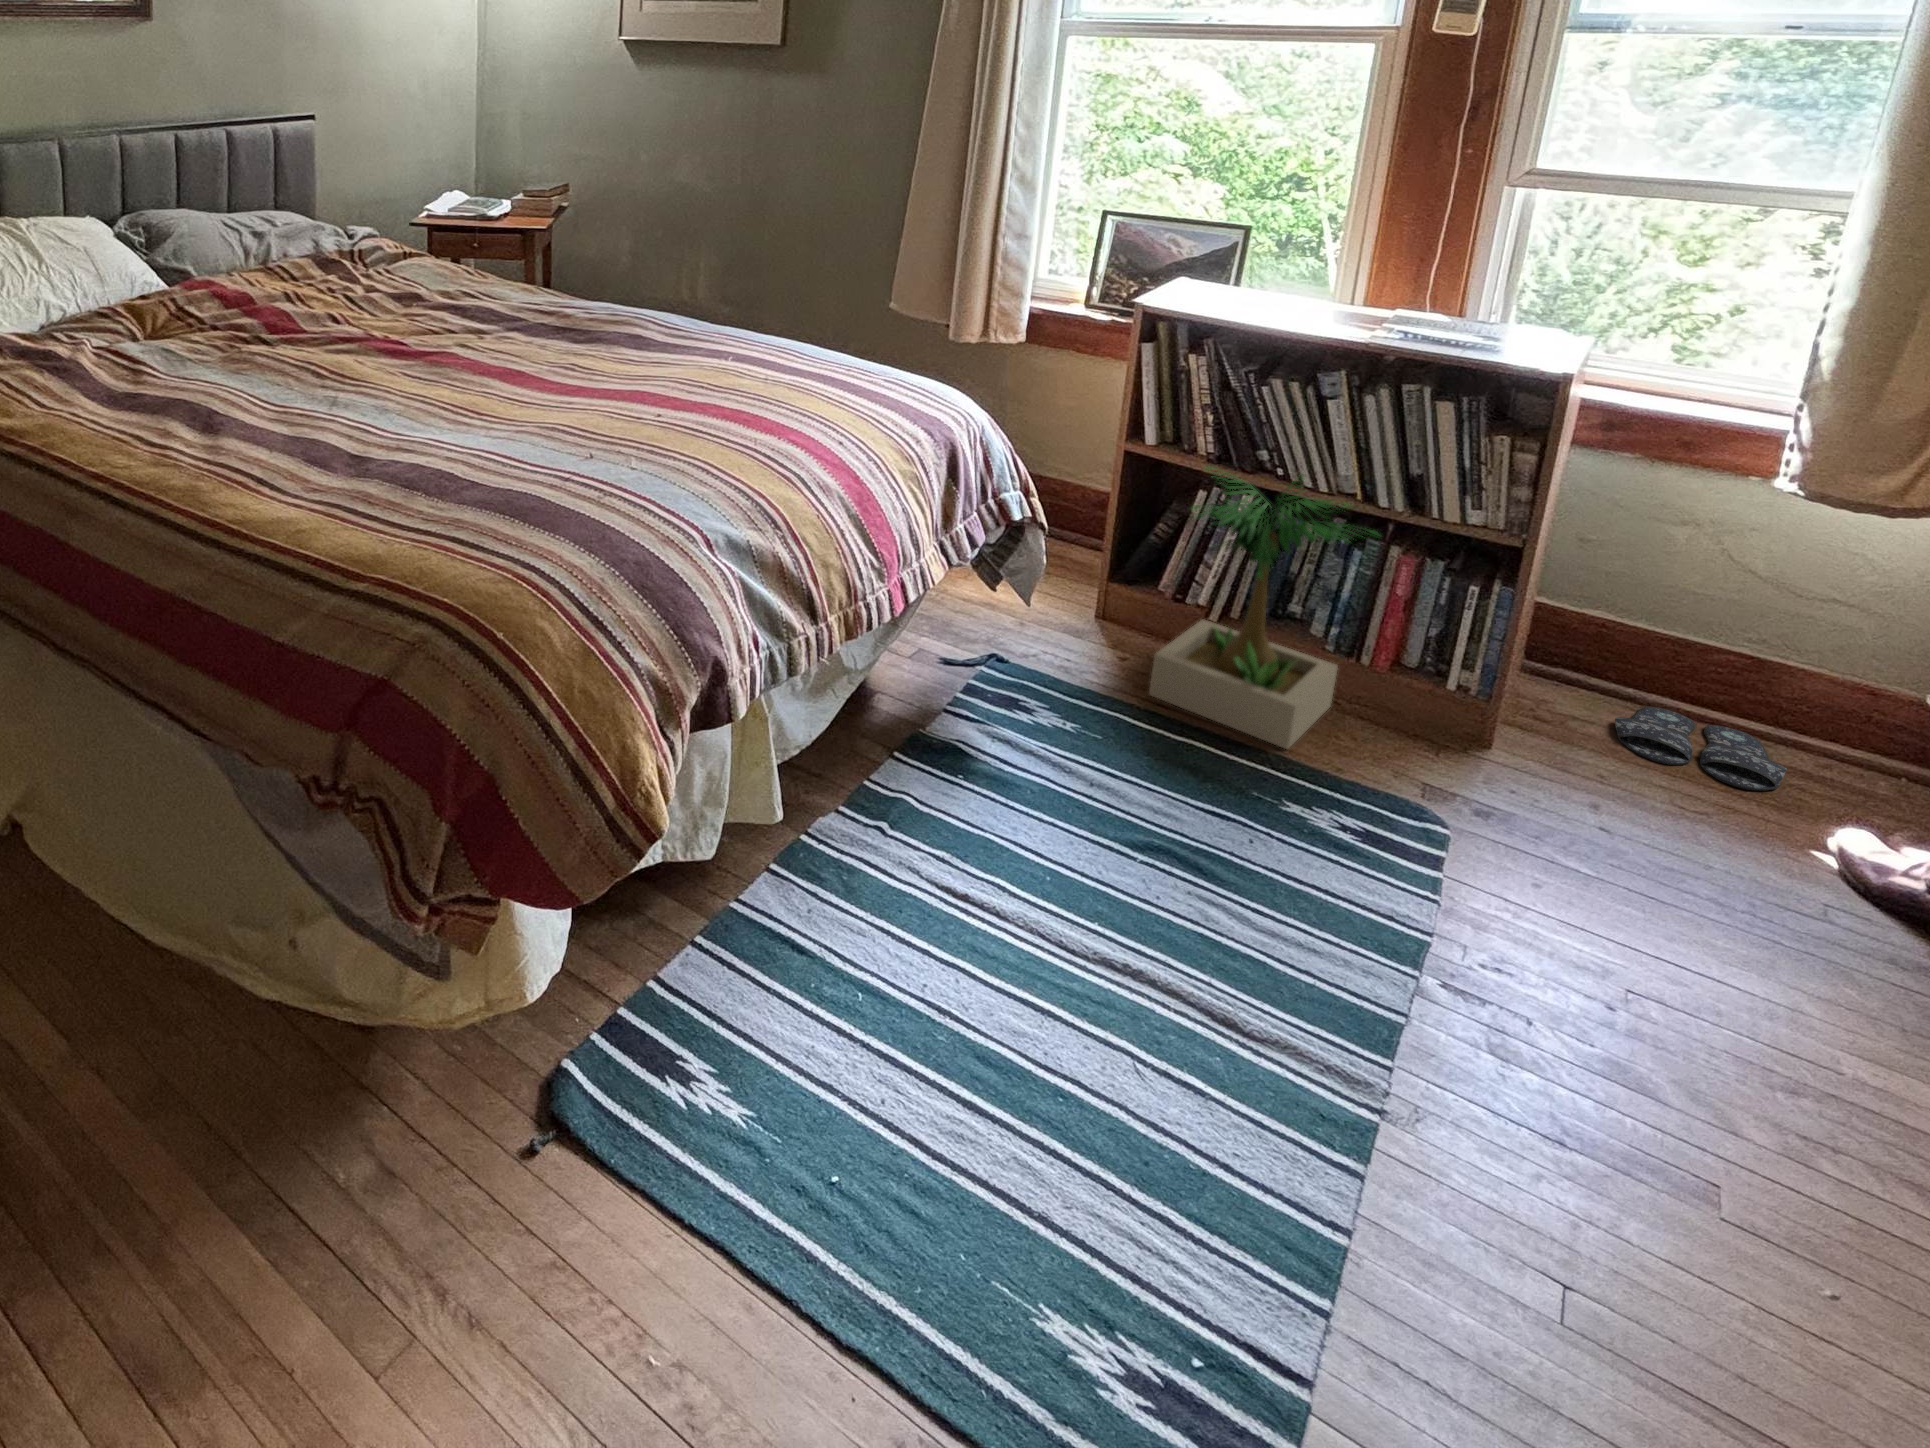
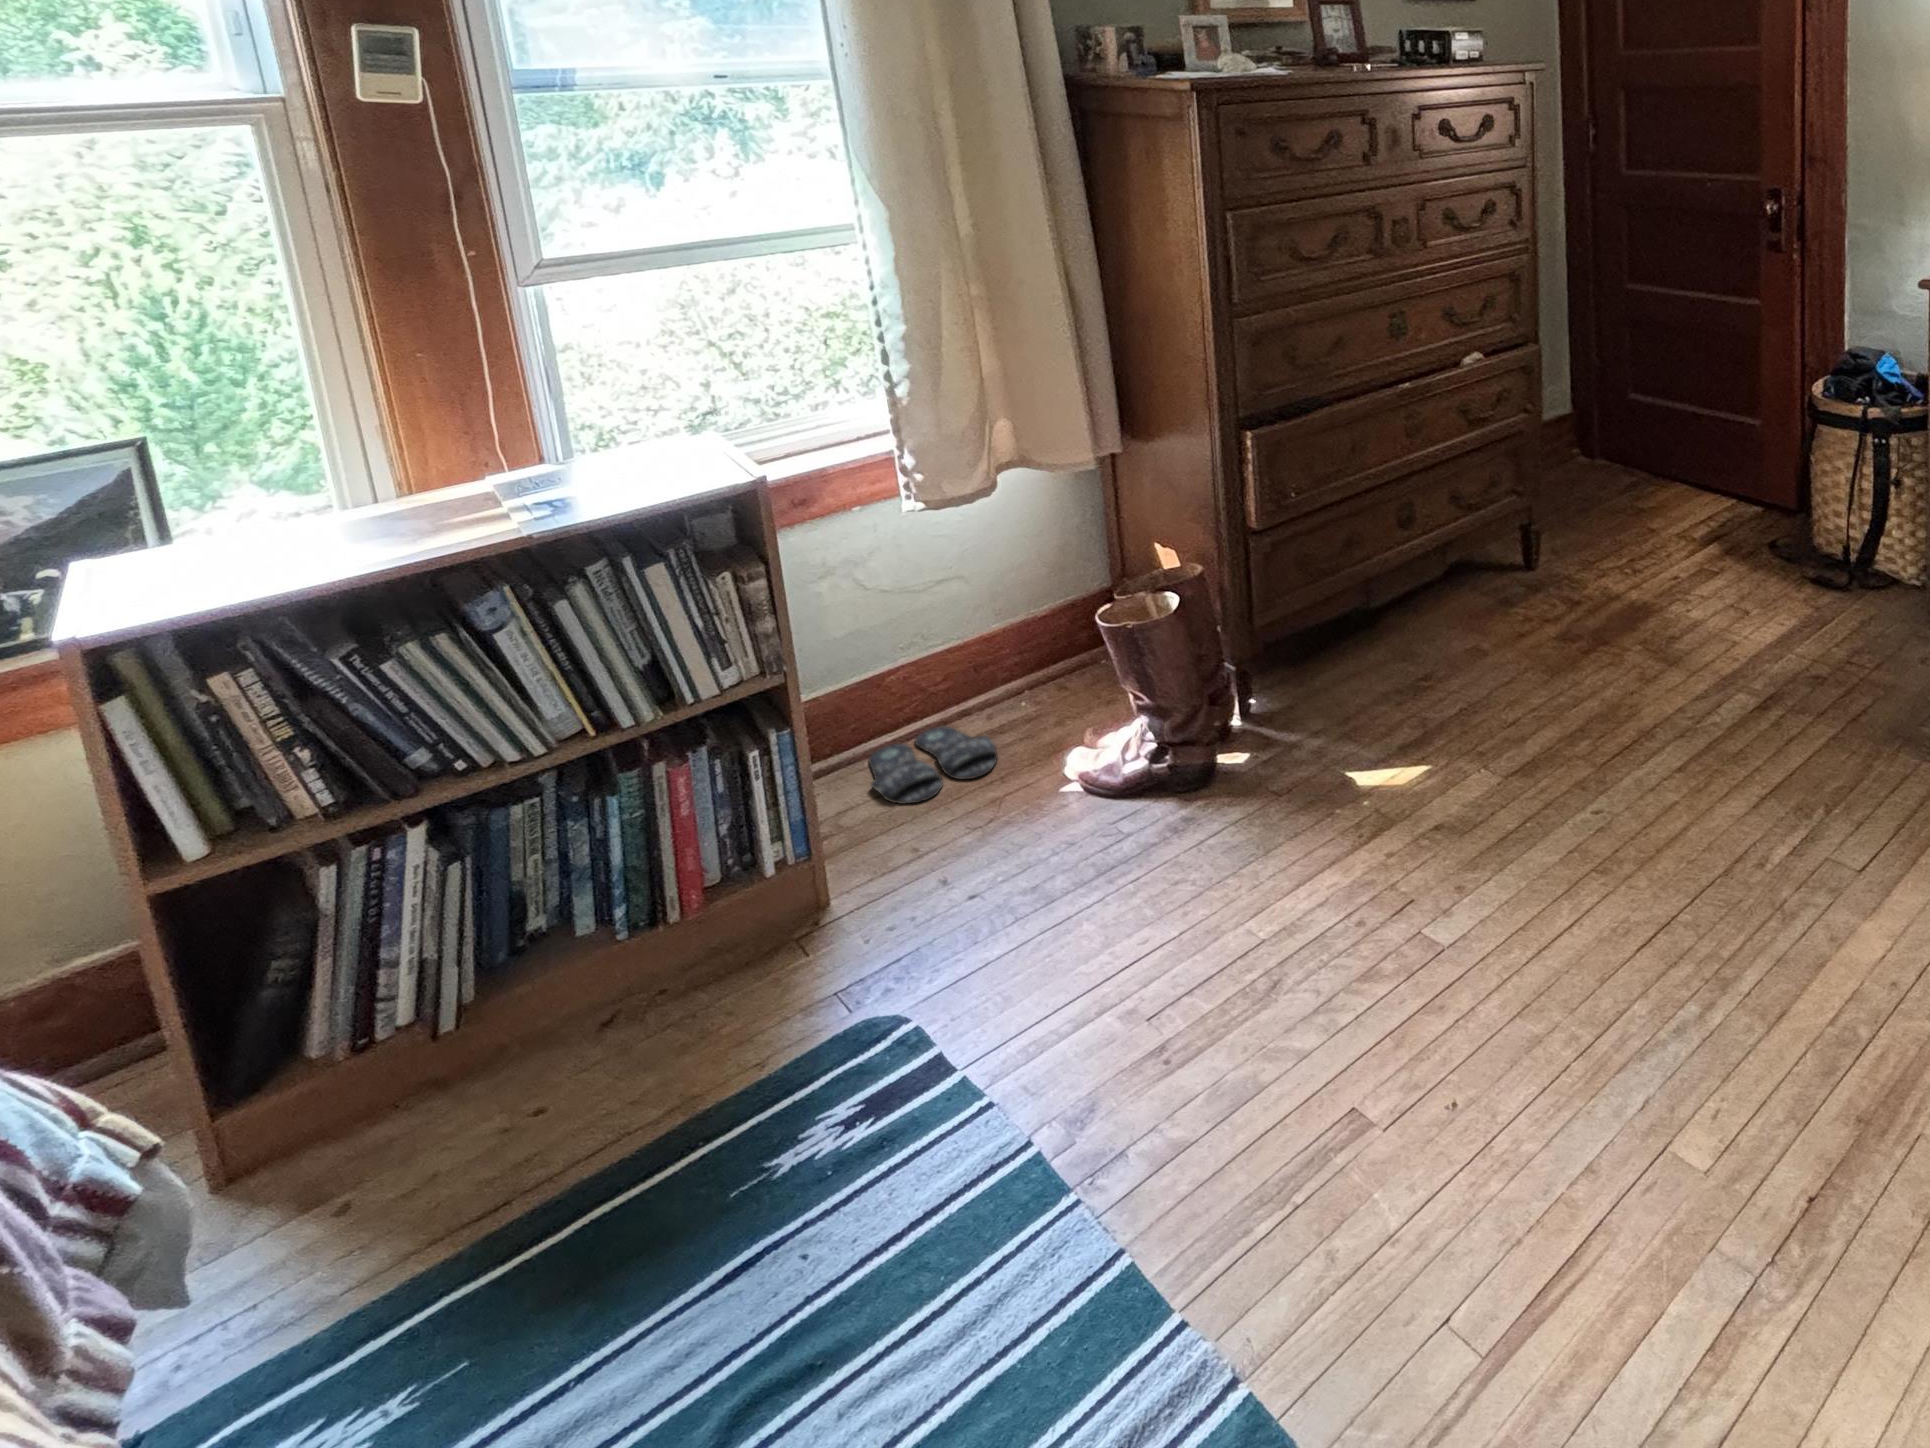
potted plant: present [1149,466,1379,749] -> none [357,740,717,1223]

